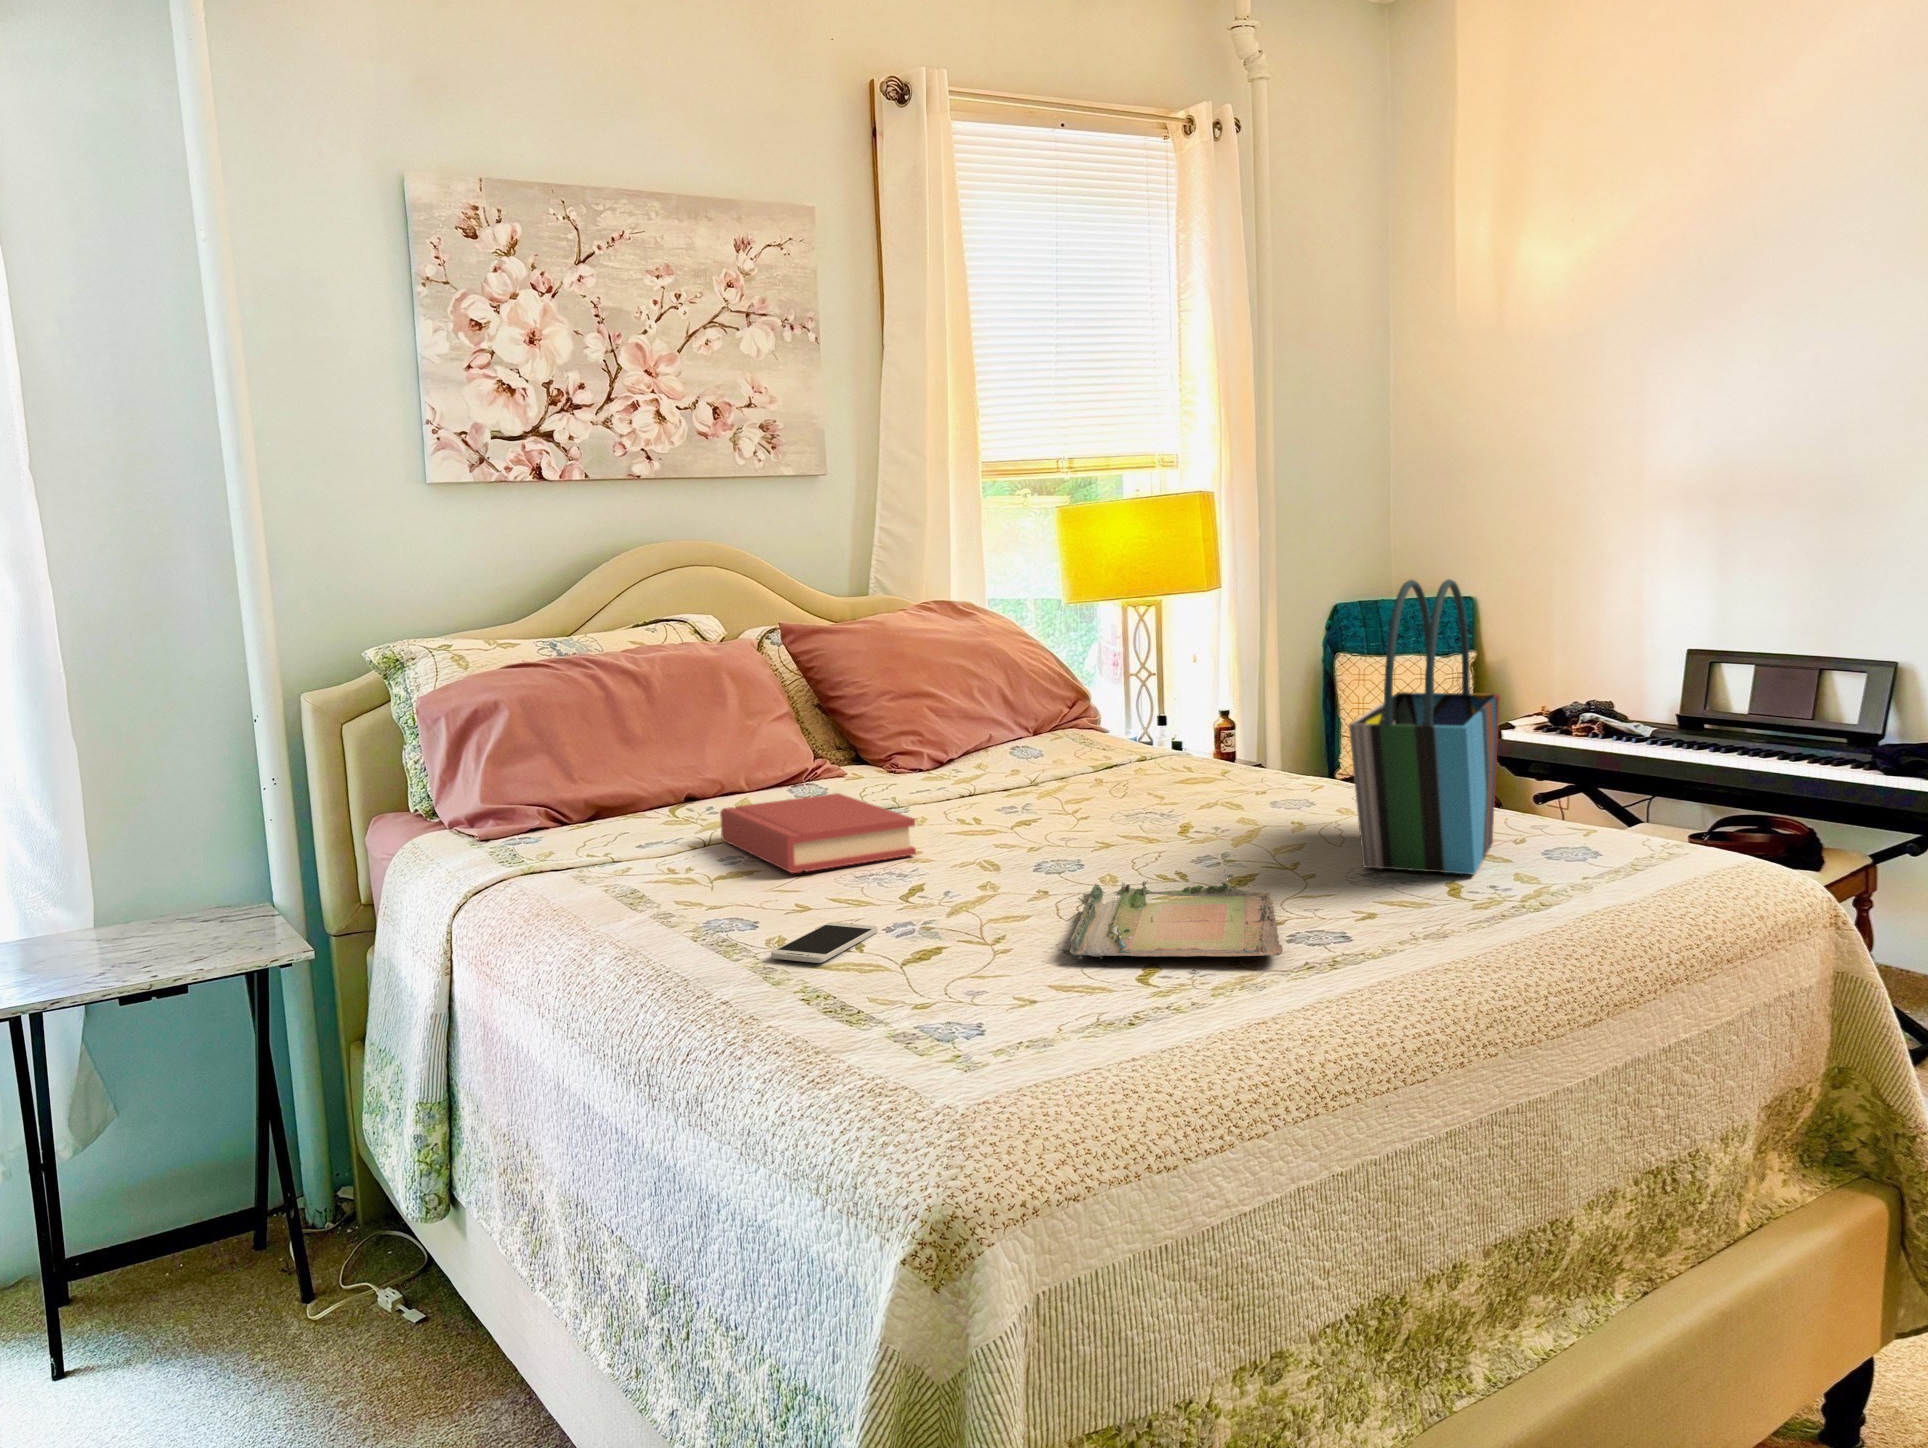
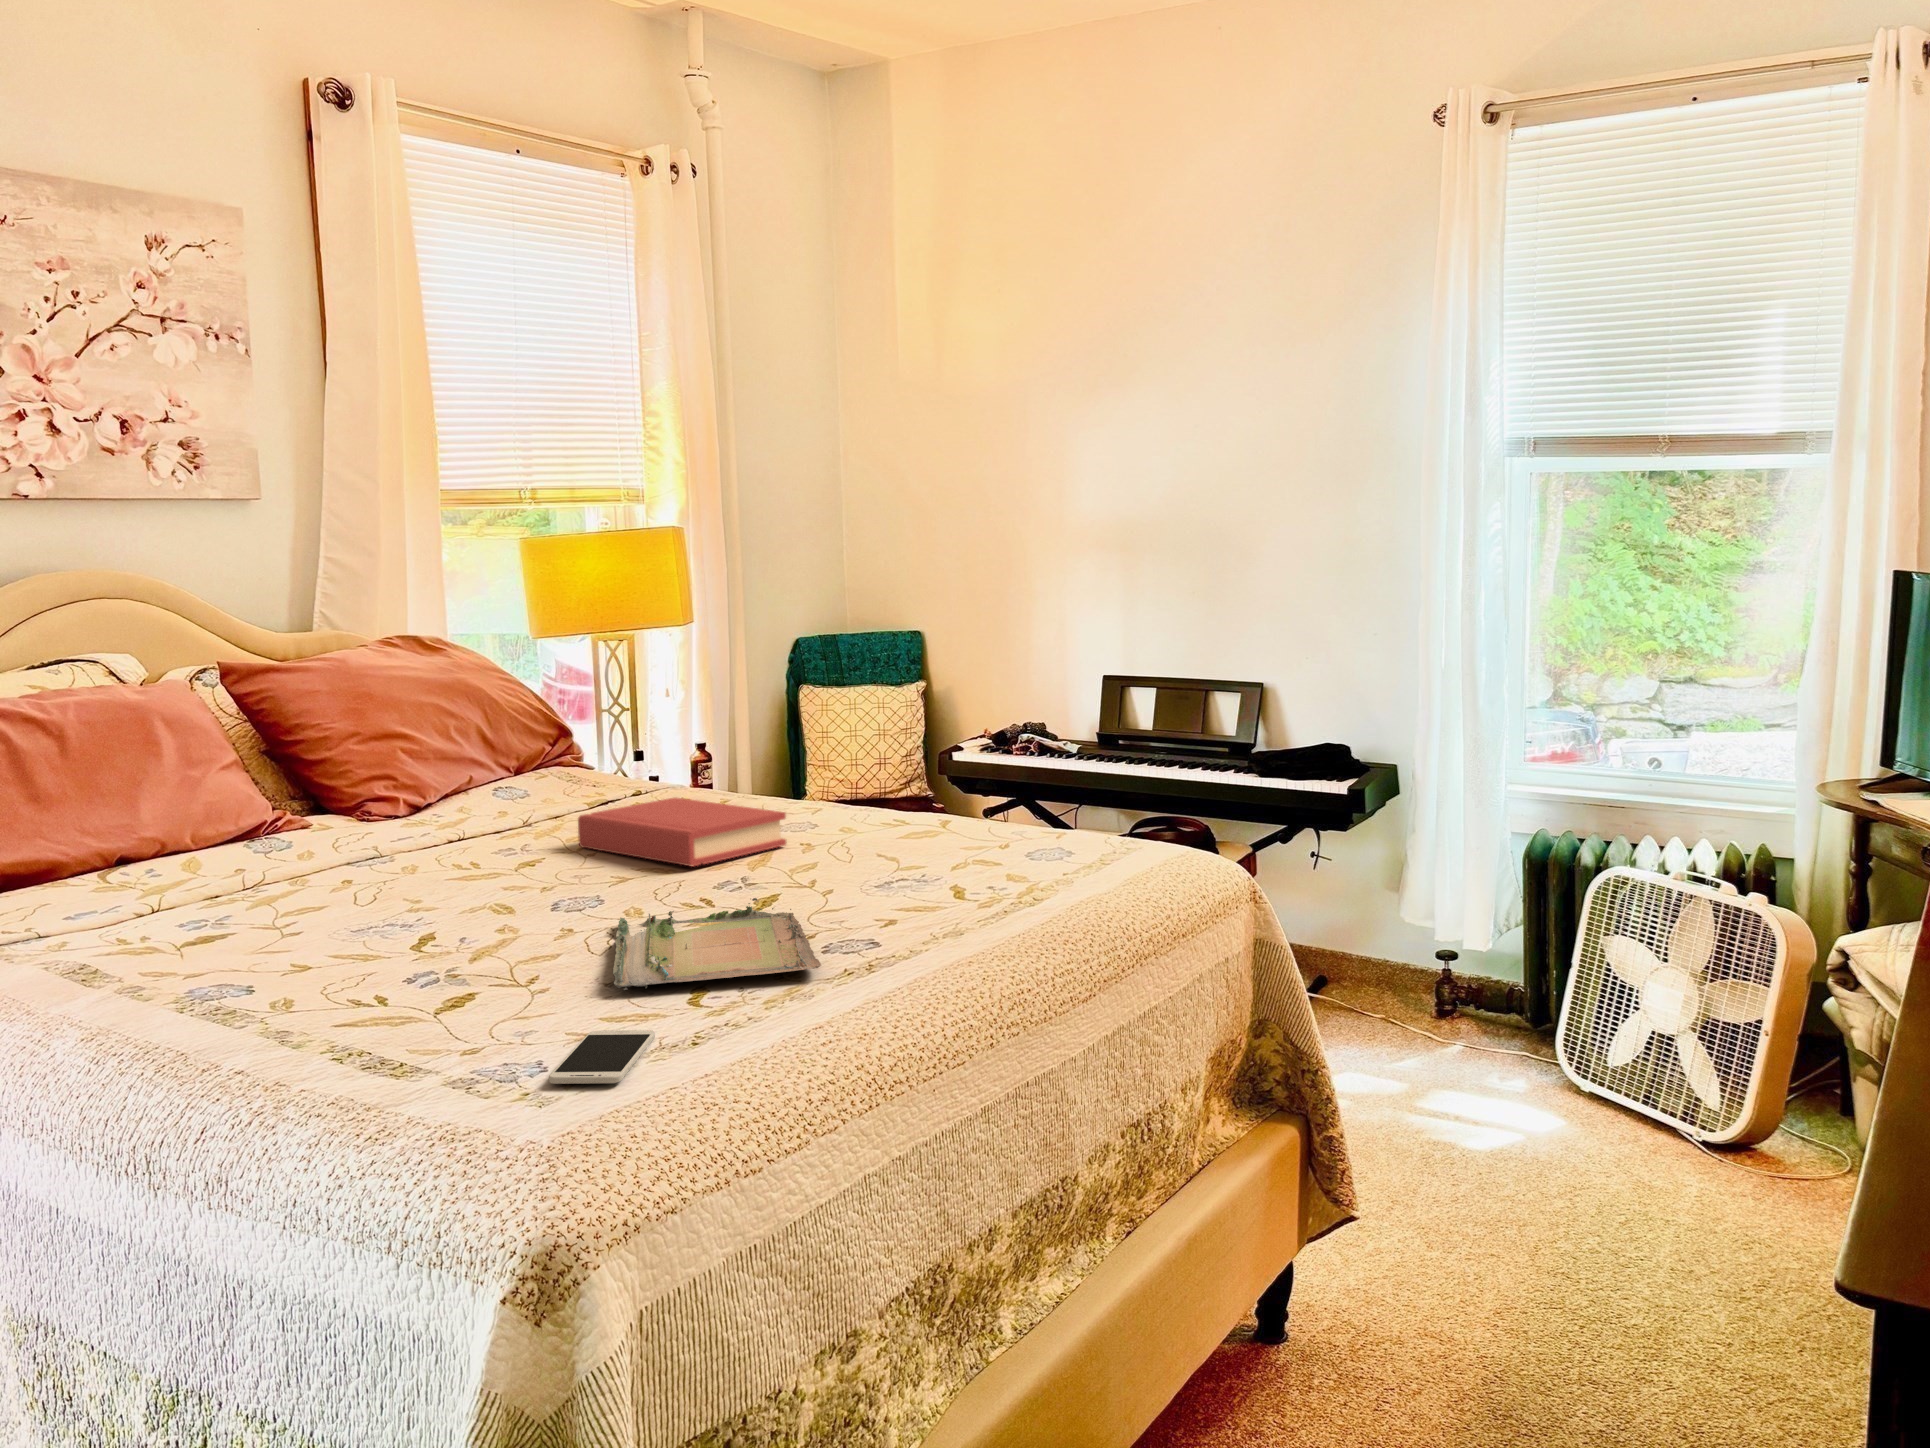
tote bag: present [1349,579,1500,875] -> none [860,614,981,883]
hardback book: present [720,793,916,873] -> present [578,798,787,867]
smartphone: present [771,922,878,963] -> present [549,1030,655,1084]

